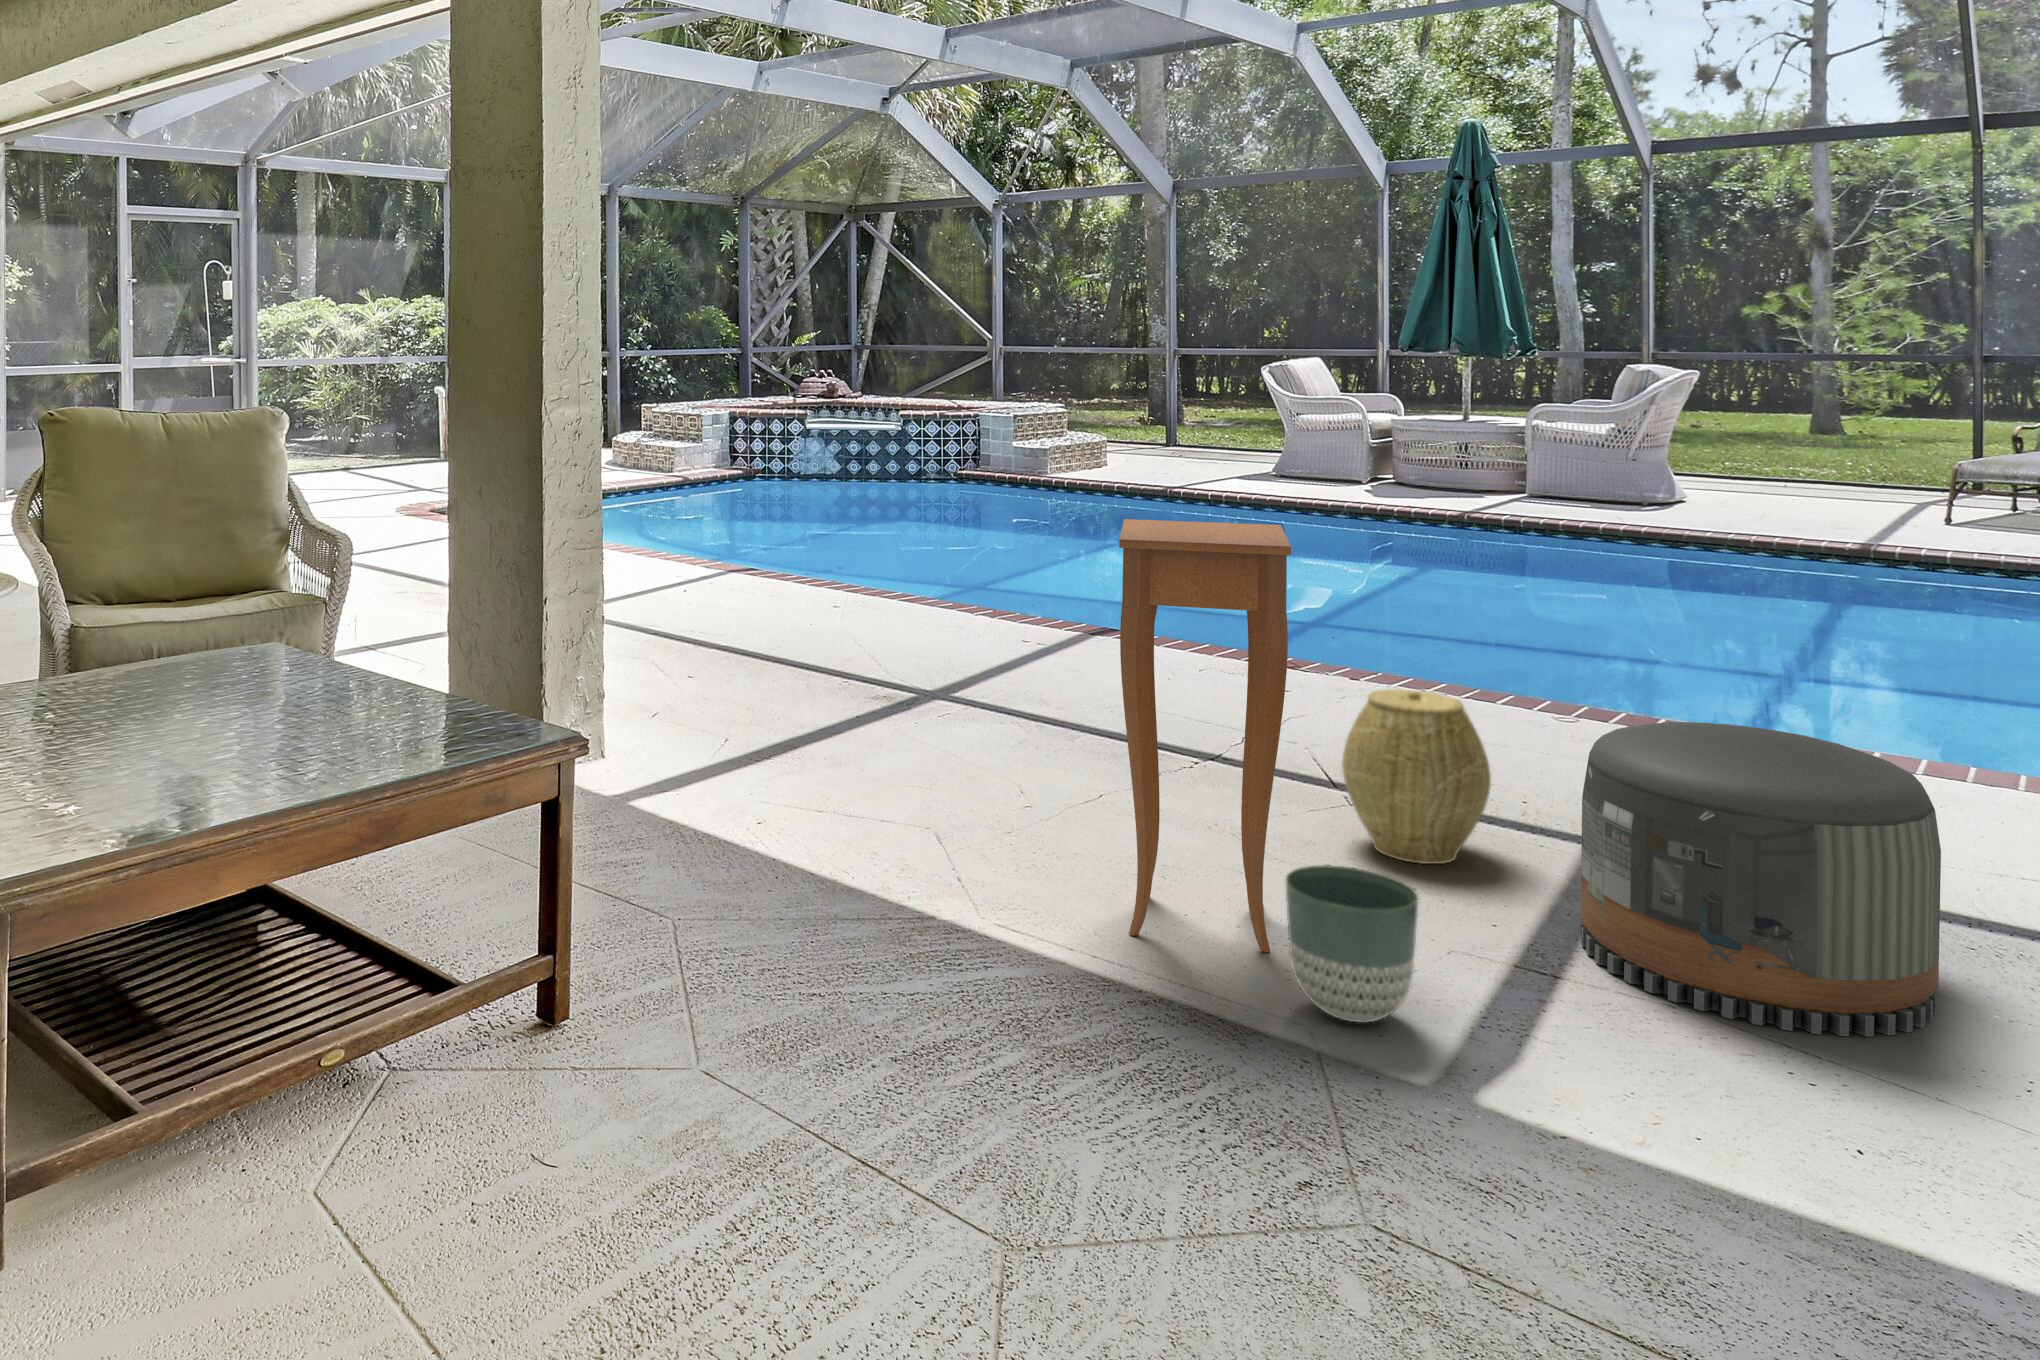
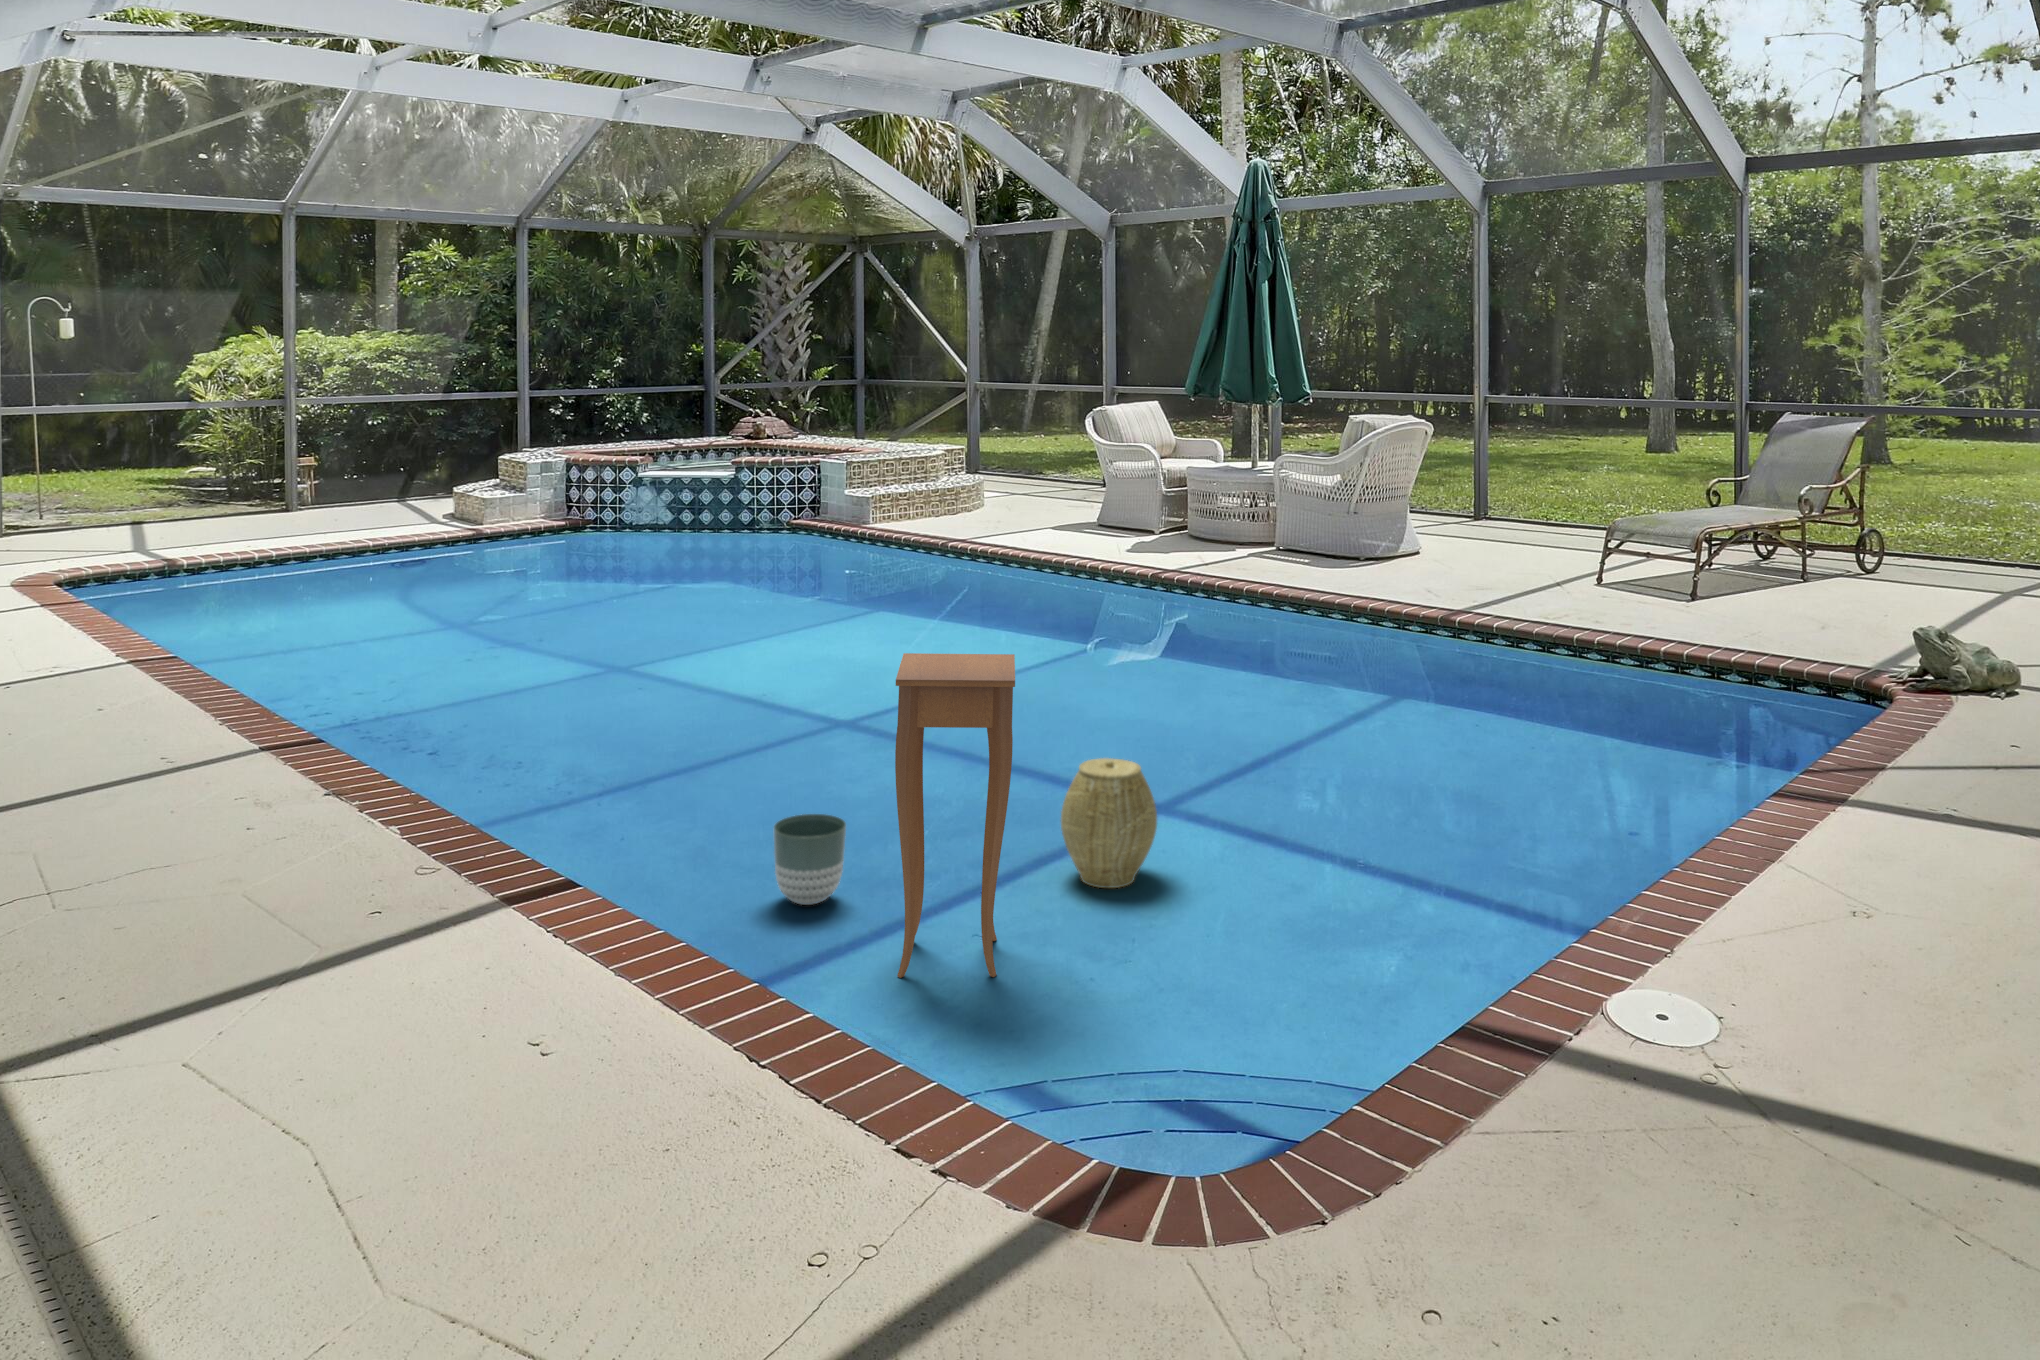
pouf: present [1581,722,1941,1037] -> none [1199,777,1393,984]
planter: present [1286,865,1418,1023] -> present [774,814,846,905]

